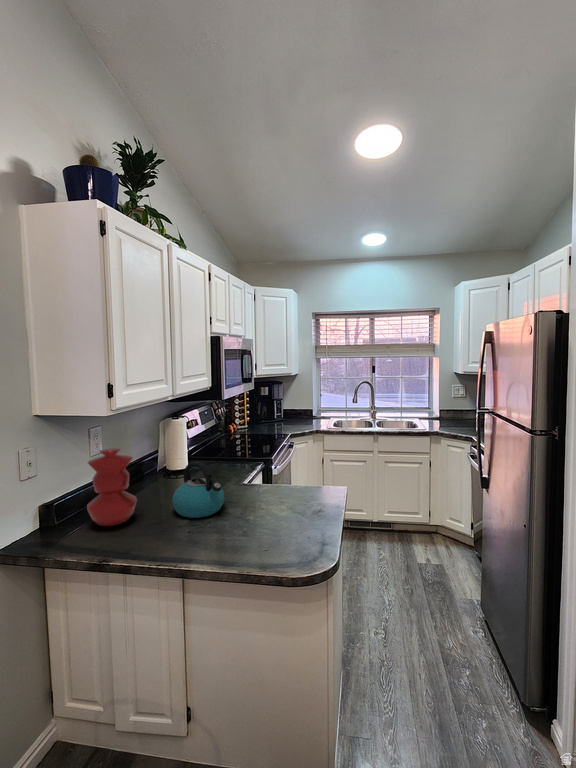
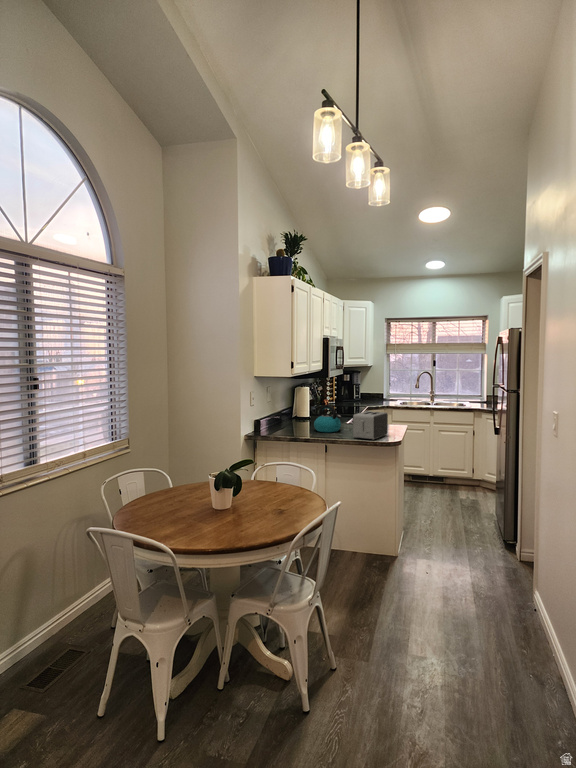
vase: present [87,448,137,526] -> none [276,396,298,432]
toaster: none [235,476,310,552] -> present [353,411,388,440]

